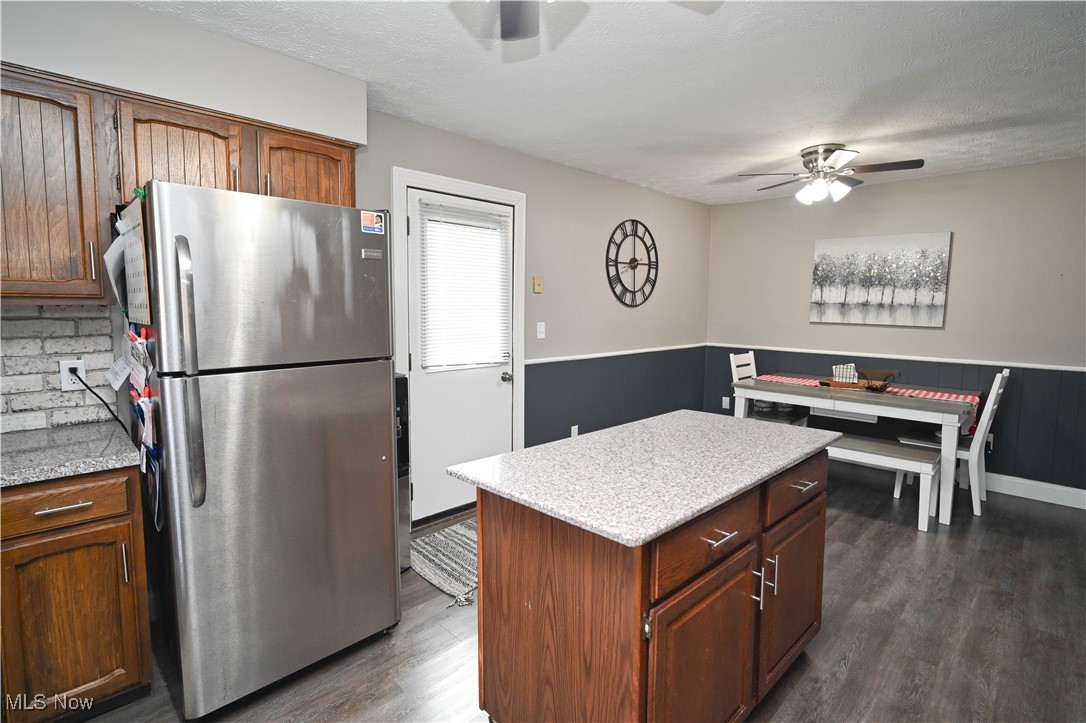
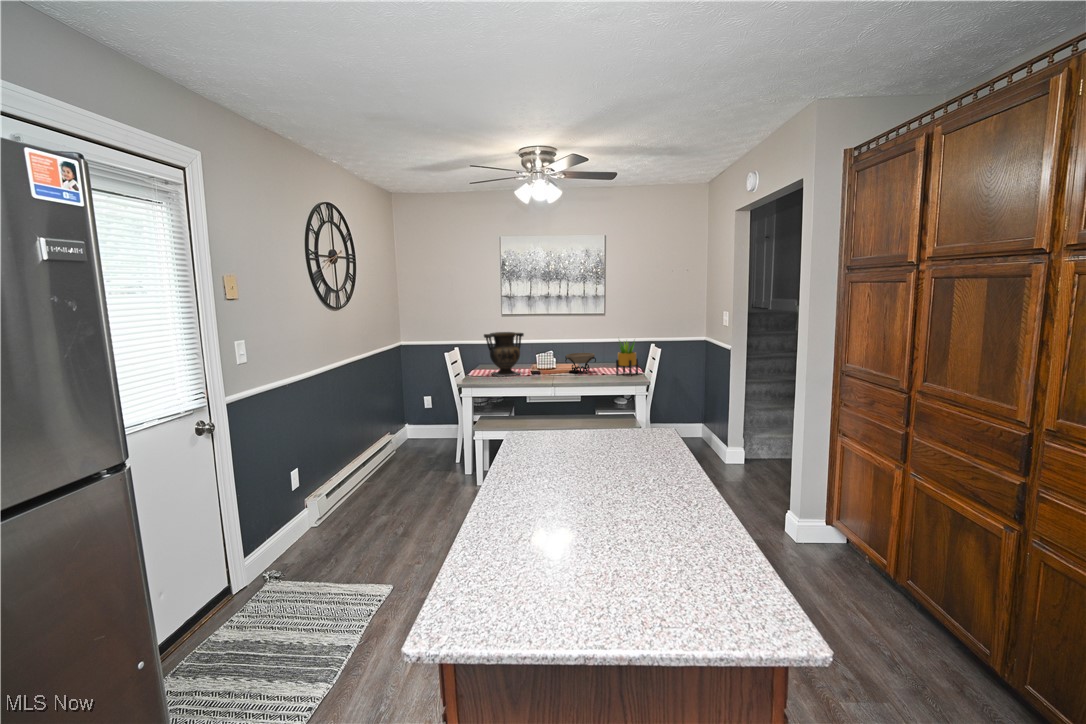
vase: none [765,338,810,385] -> present [484,332,524,377]
potted plant: none [918,353,953,402] -> present [616,342,638,376]

